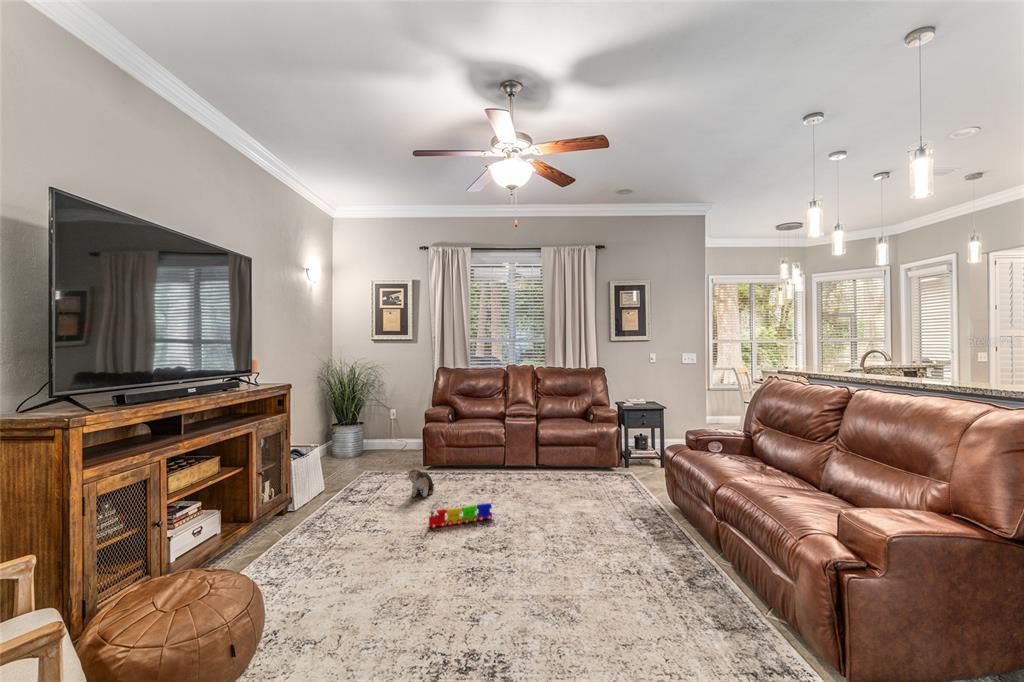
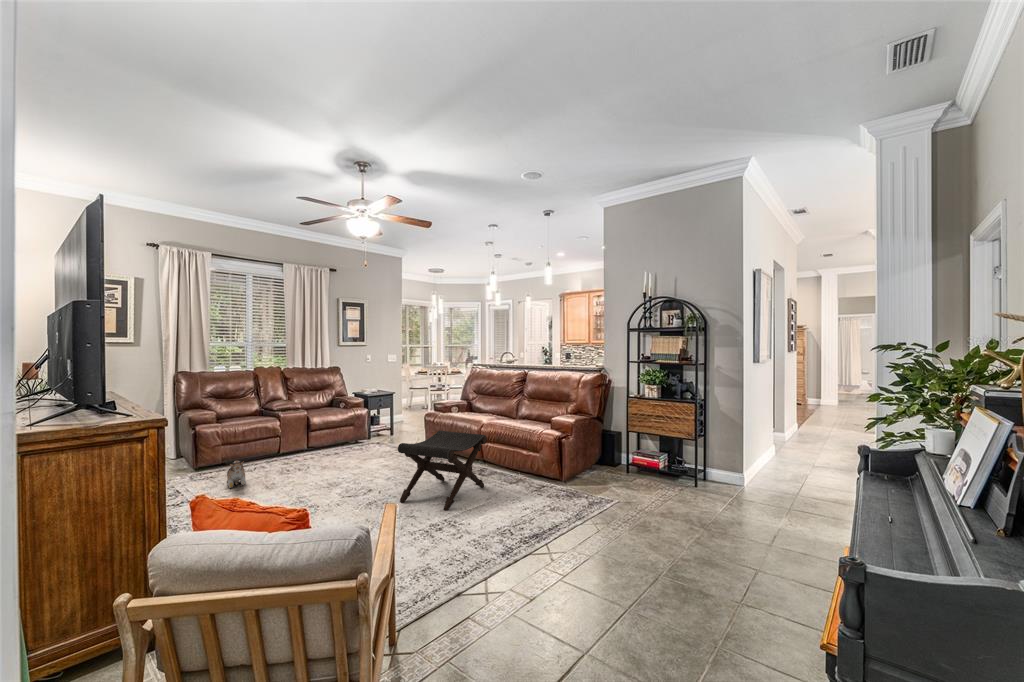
footstool: none [498,486,670,654] -> present [398,431,487,511]
toy train: present [429,503,492,528] -> none [288,469,329,495]

